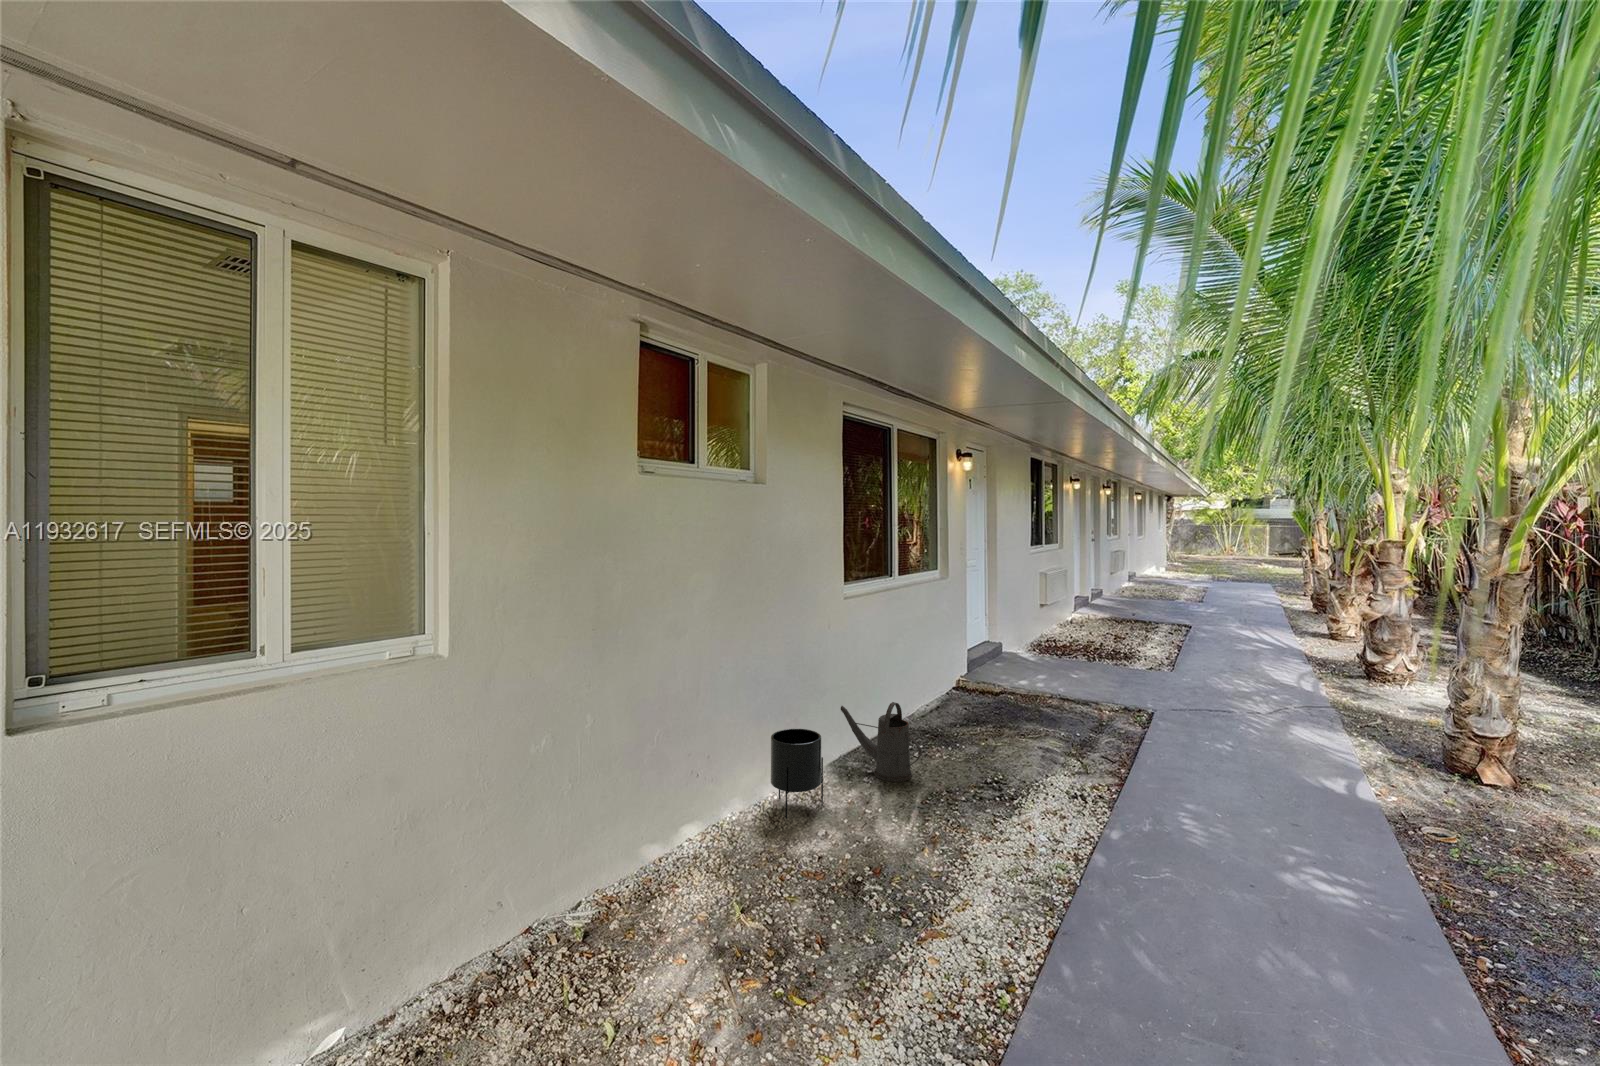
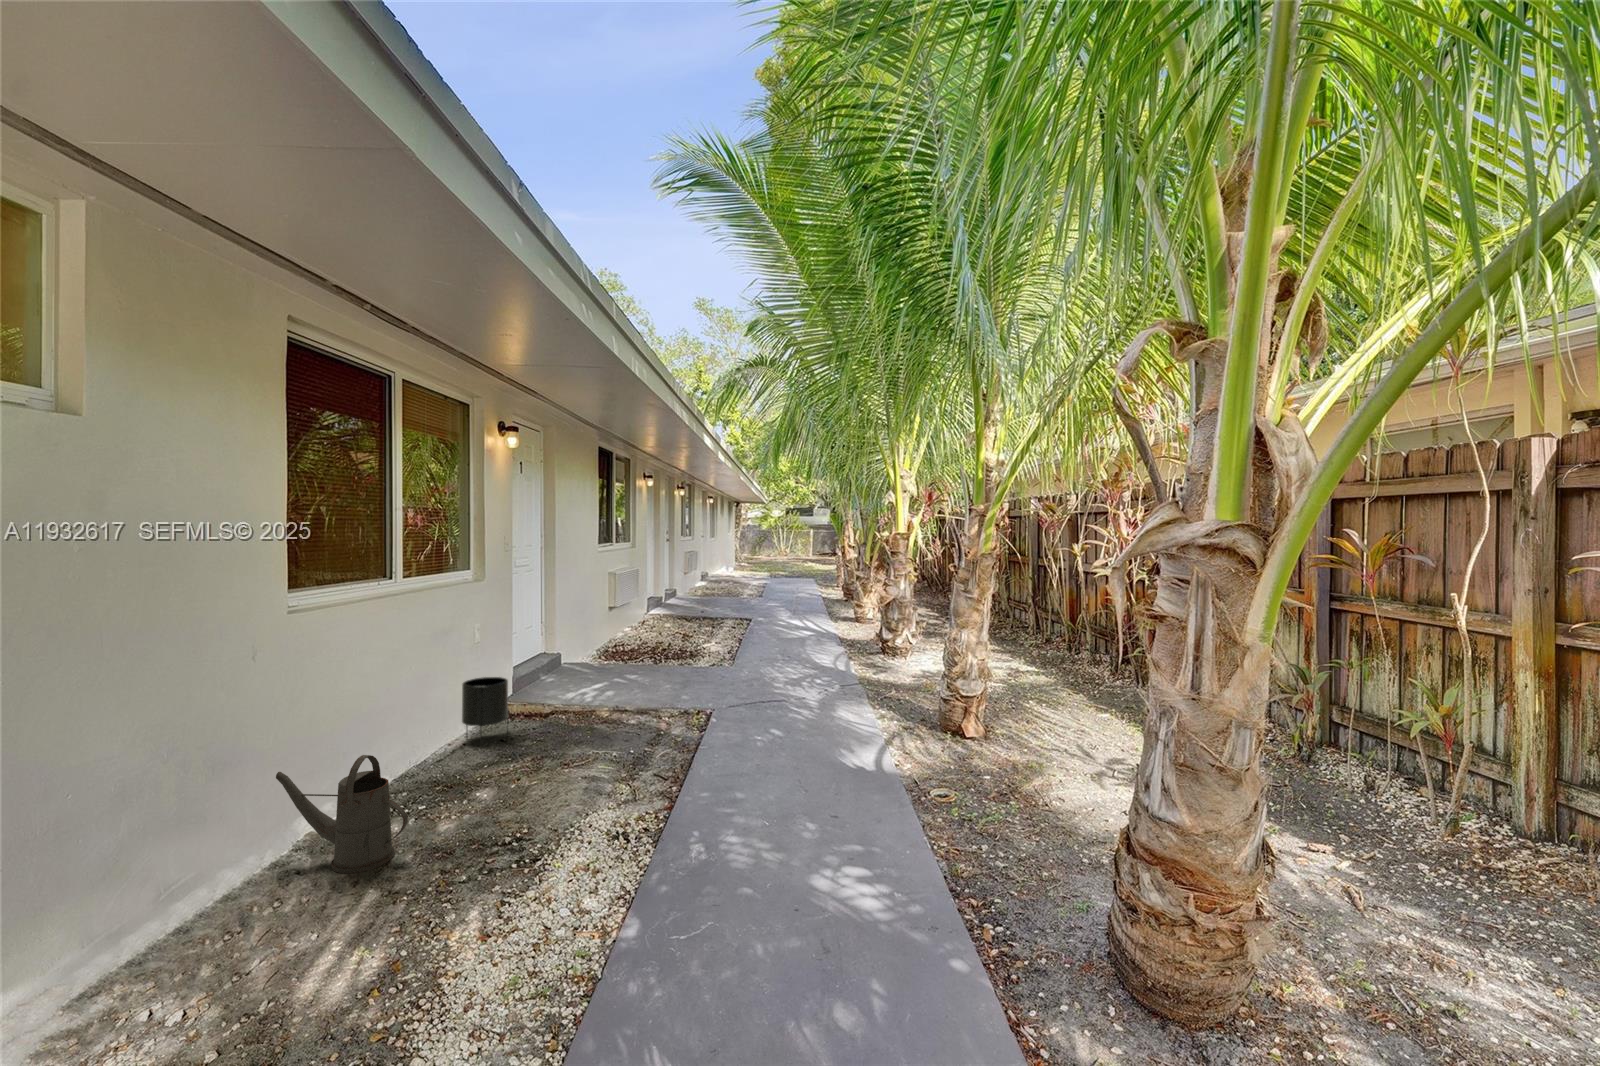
planter: present [771,729,823,819] -> present [462,677,508,731]

